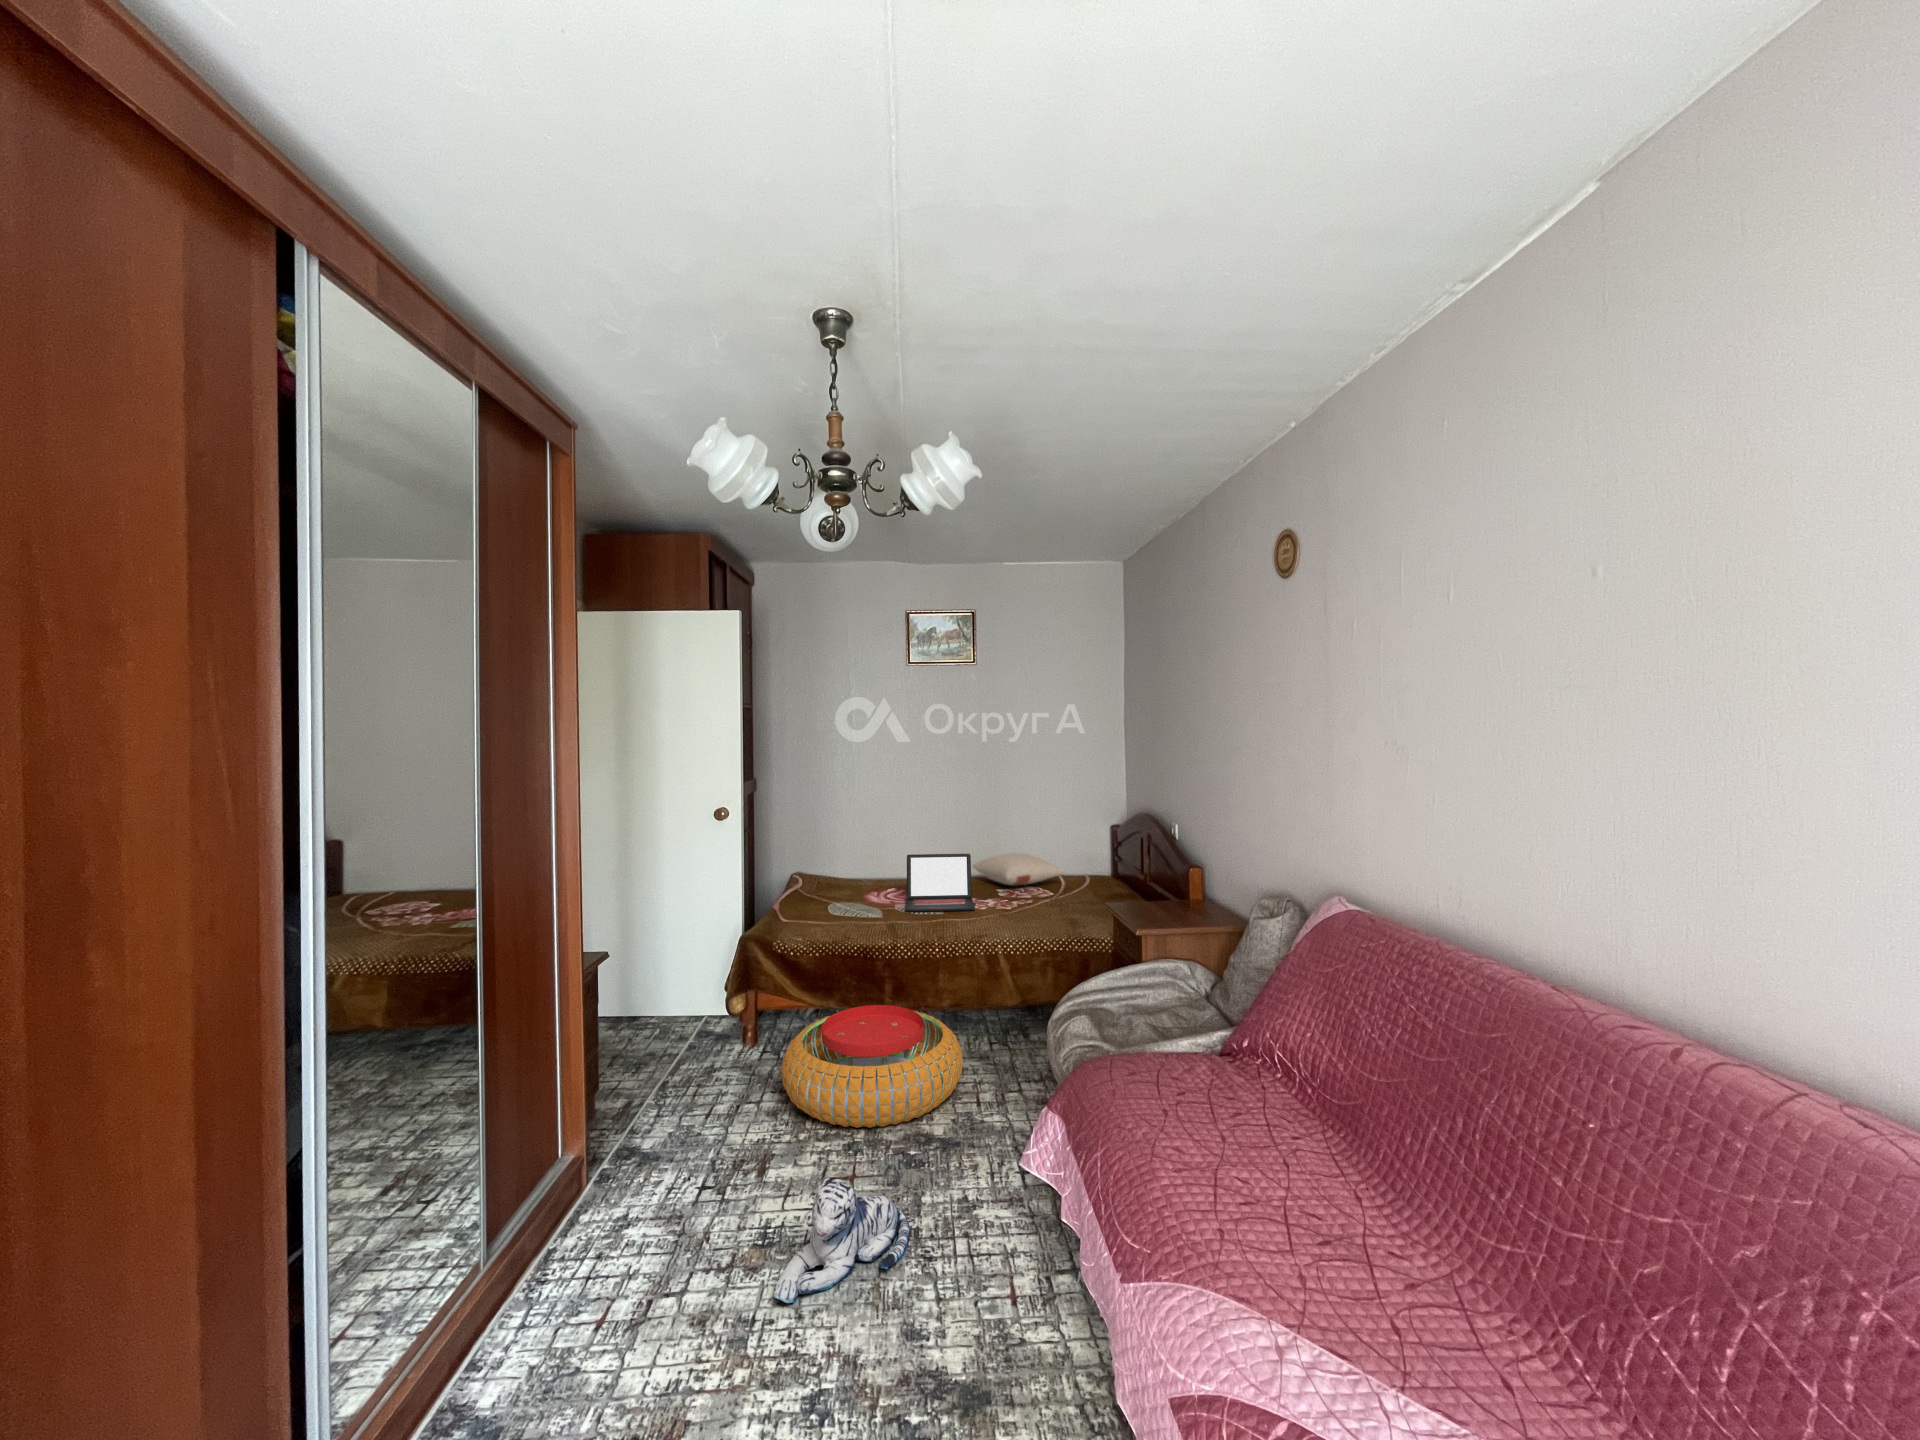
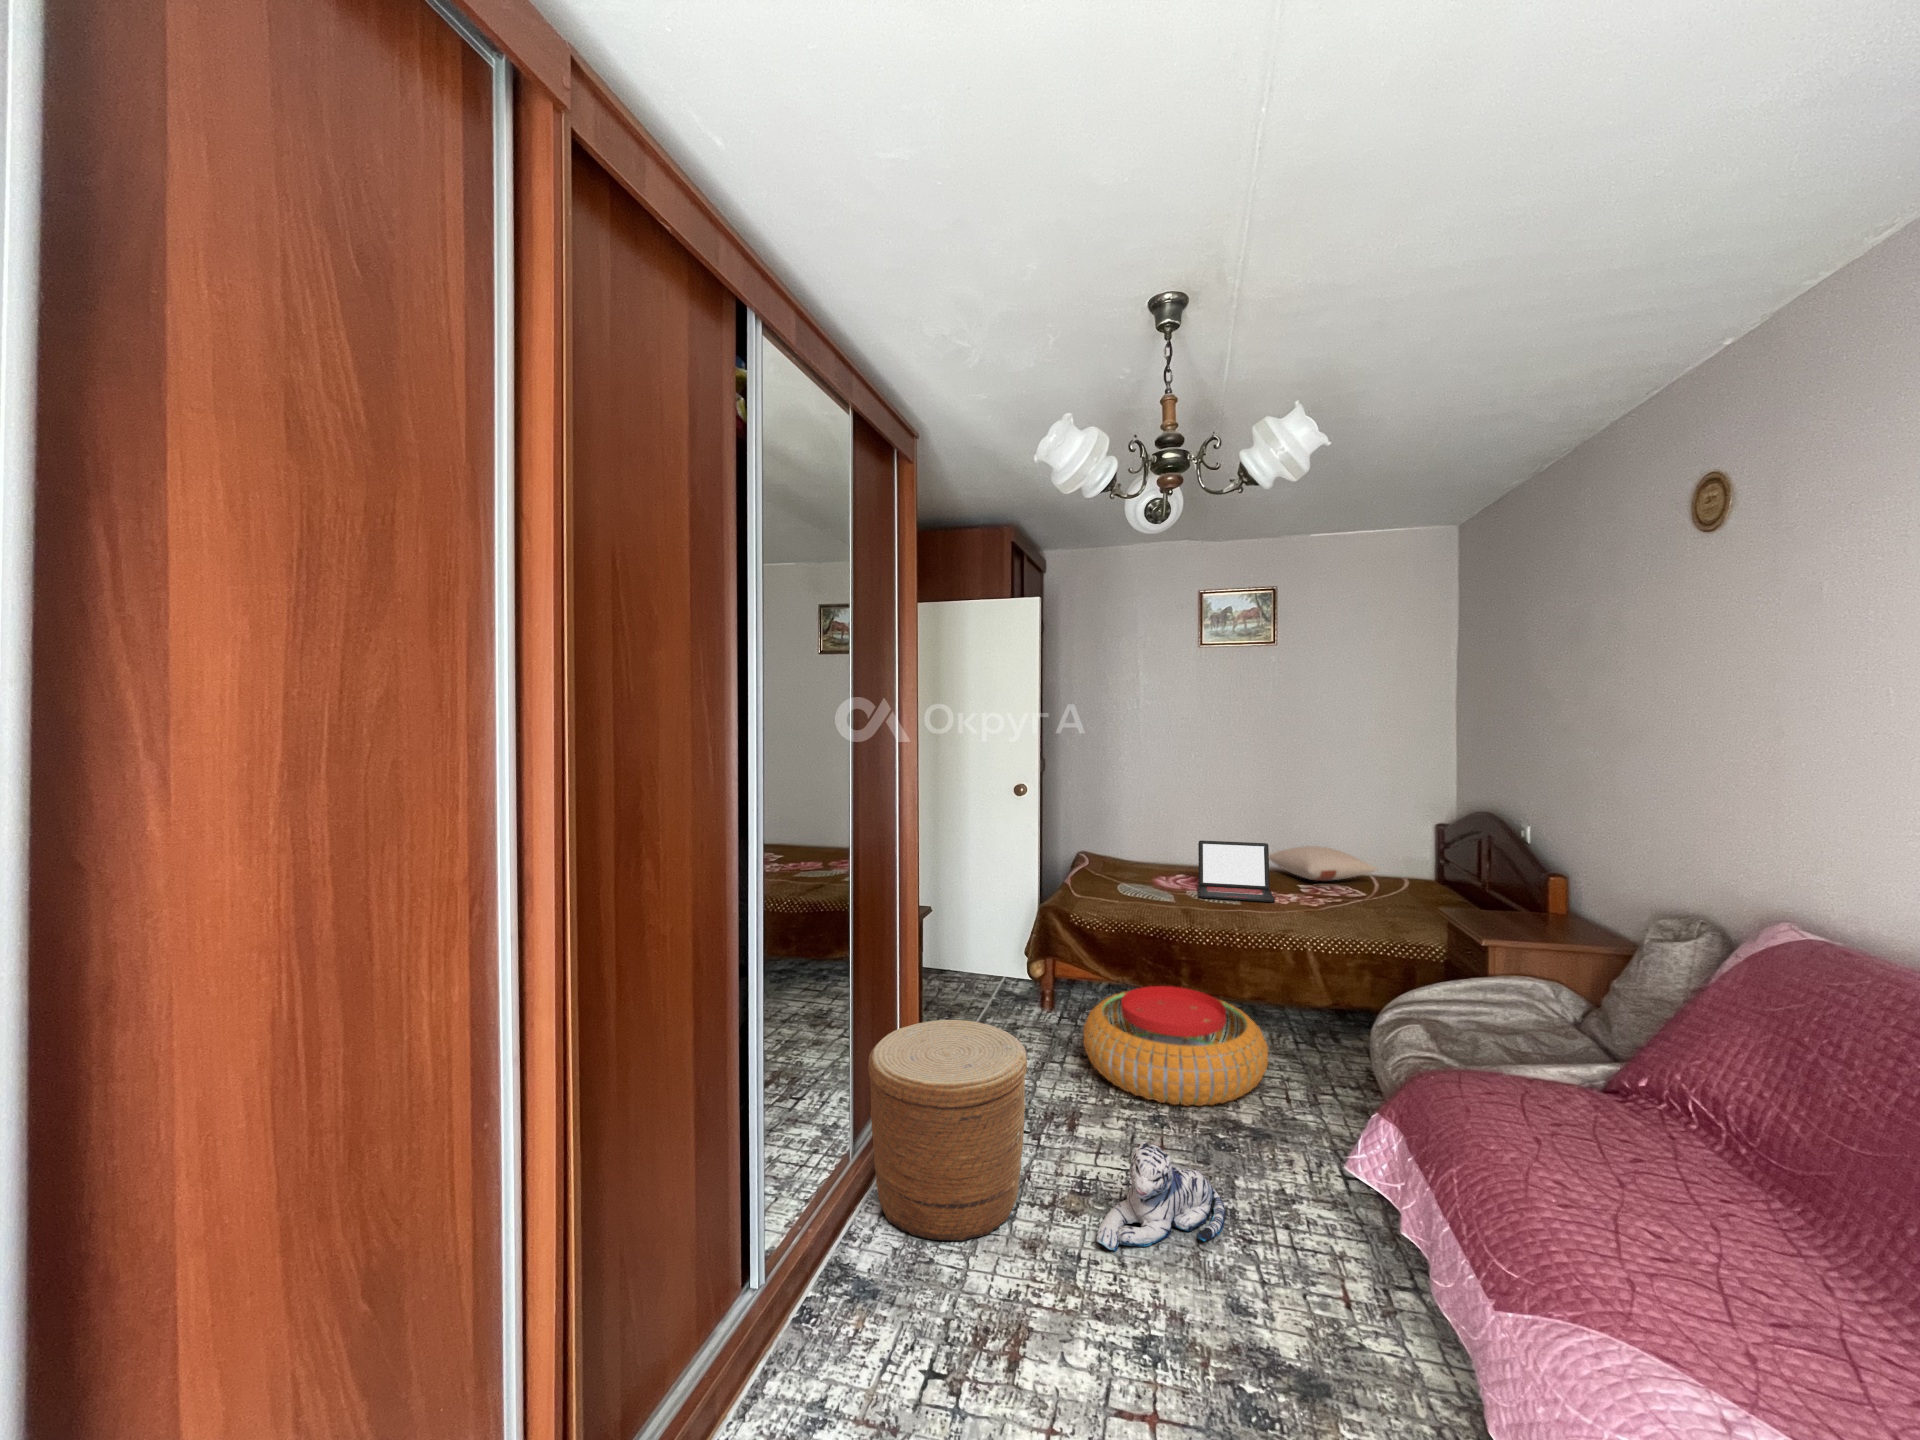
woven basket: none [501,1077,702,1344] -> present [868,1020,1027,1241]

